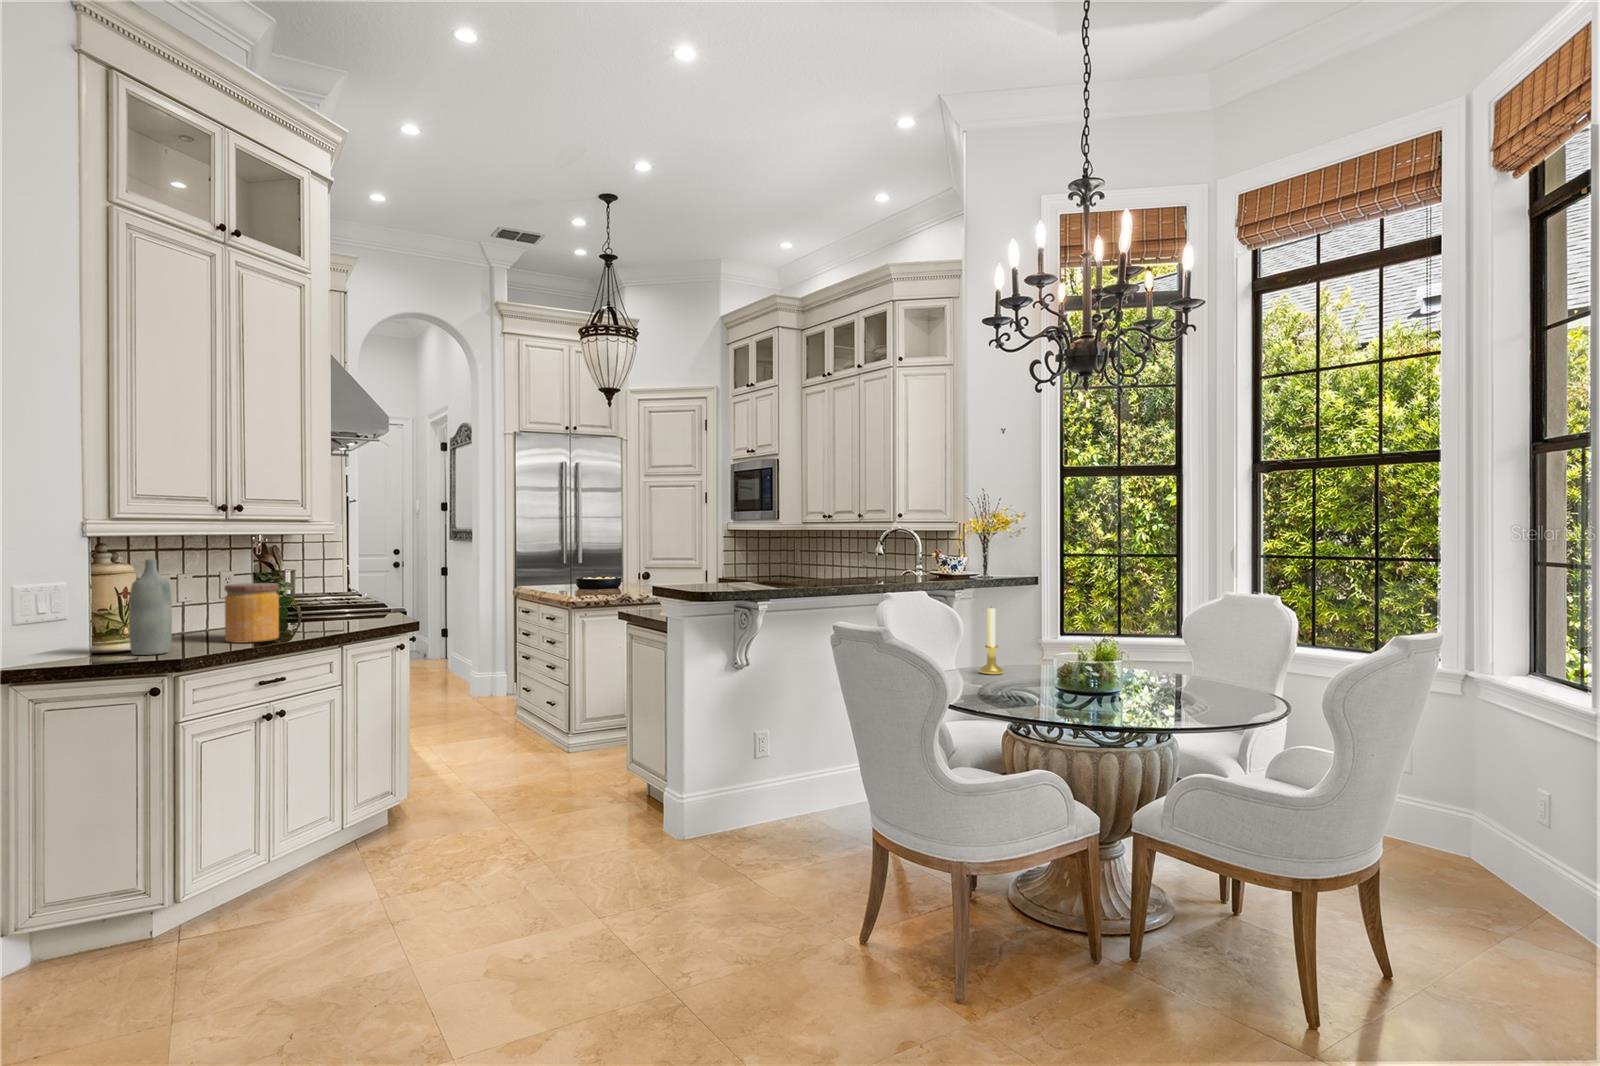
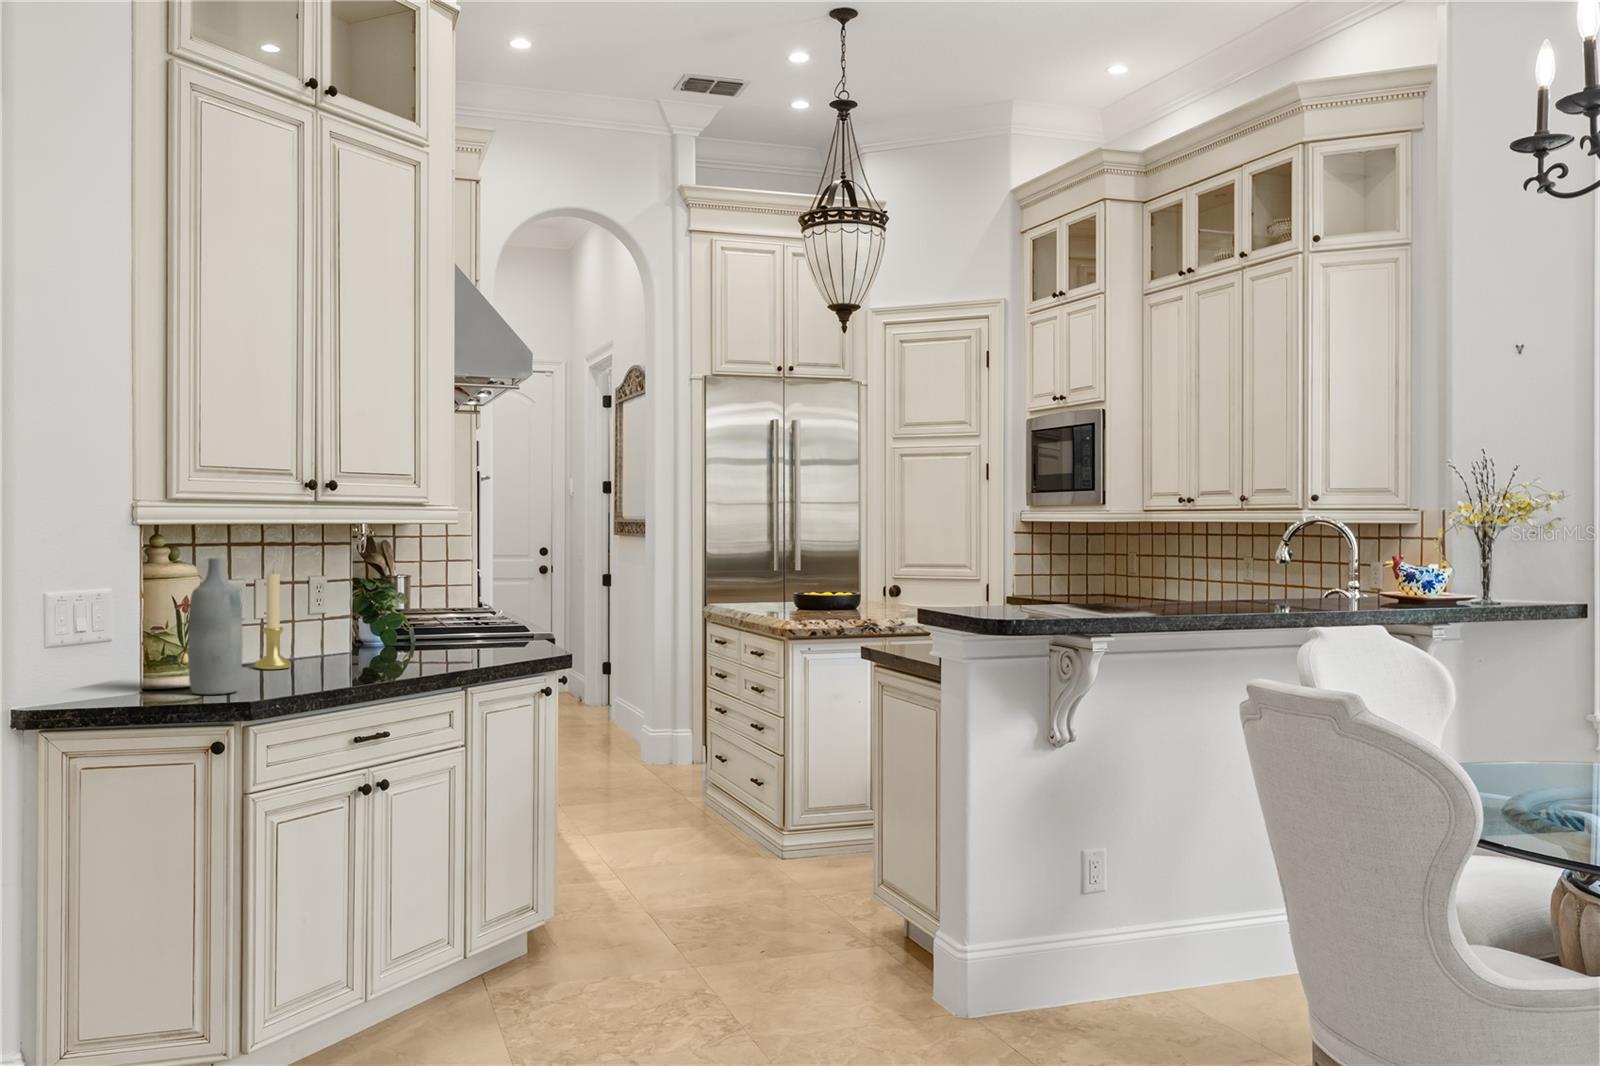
jar: present [225,583,279,643] -> none [312,594,384,680]
candle holder: present [980,607,1003,675] -> present [255,571,291,669]

